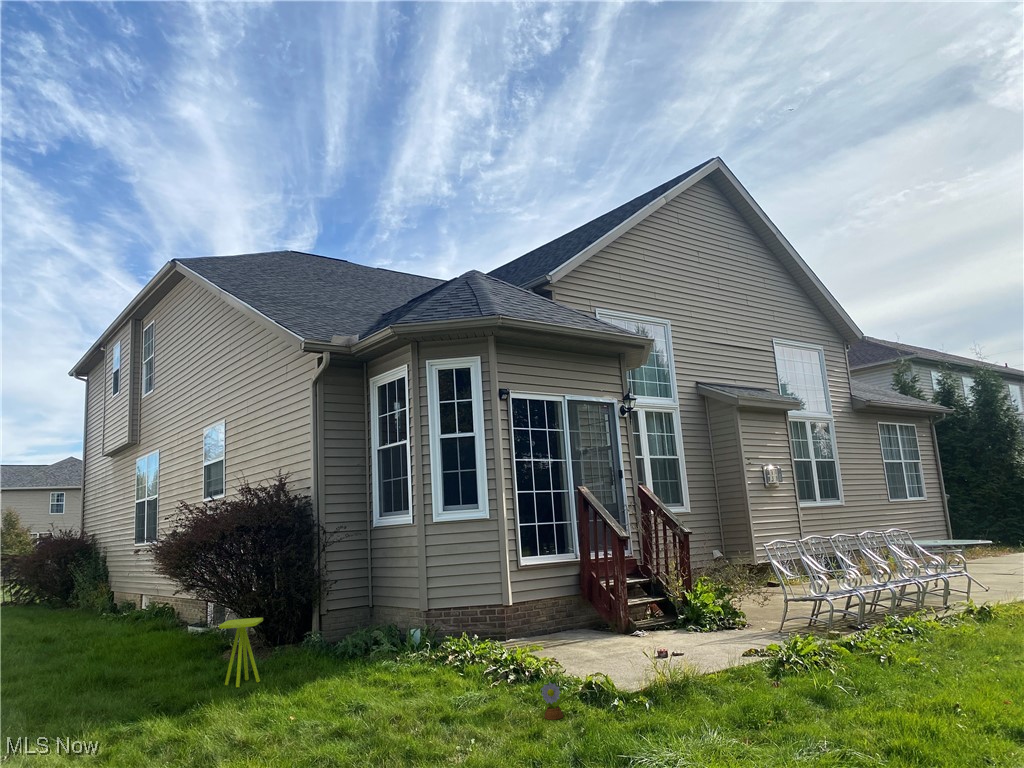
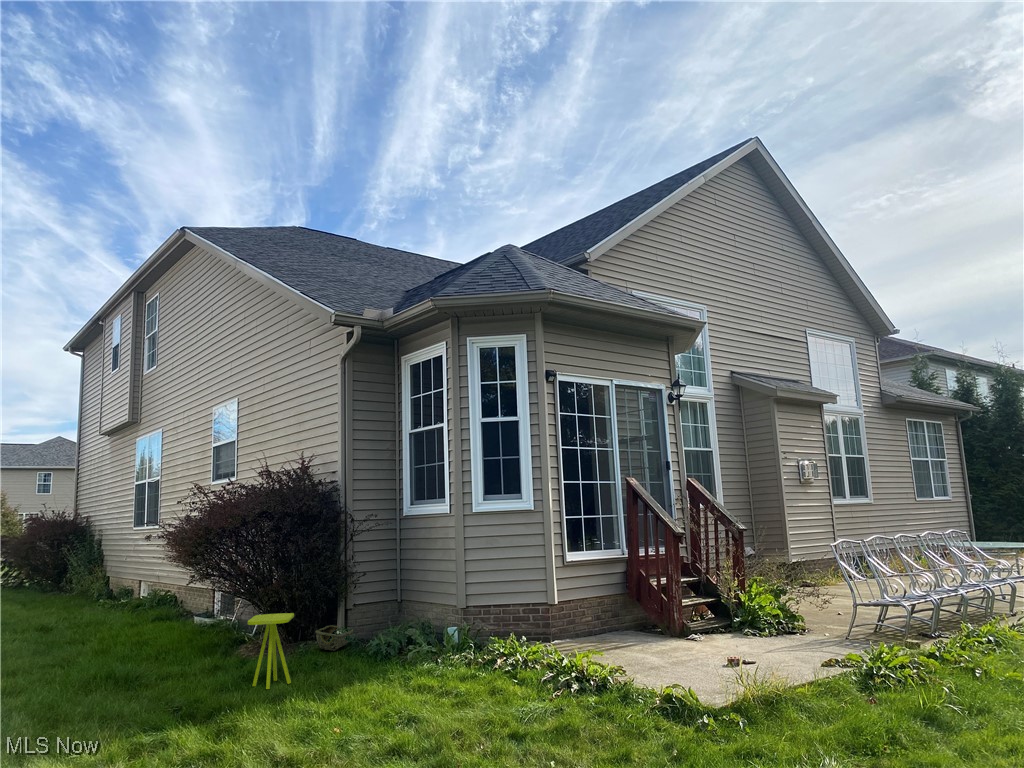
woven basket: none [290,630,328,653] -> present [315,625,354,651]
decorative plant: present [535,682,573,720] -> none [618,695,660,737]

